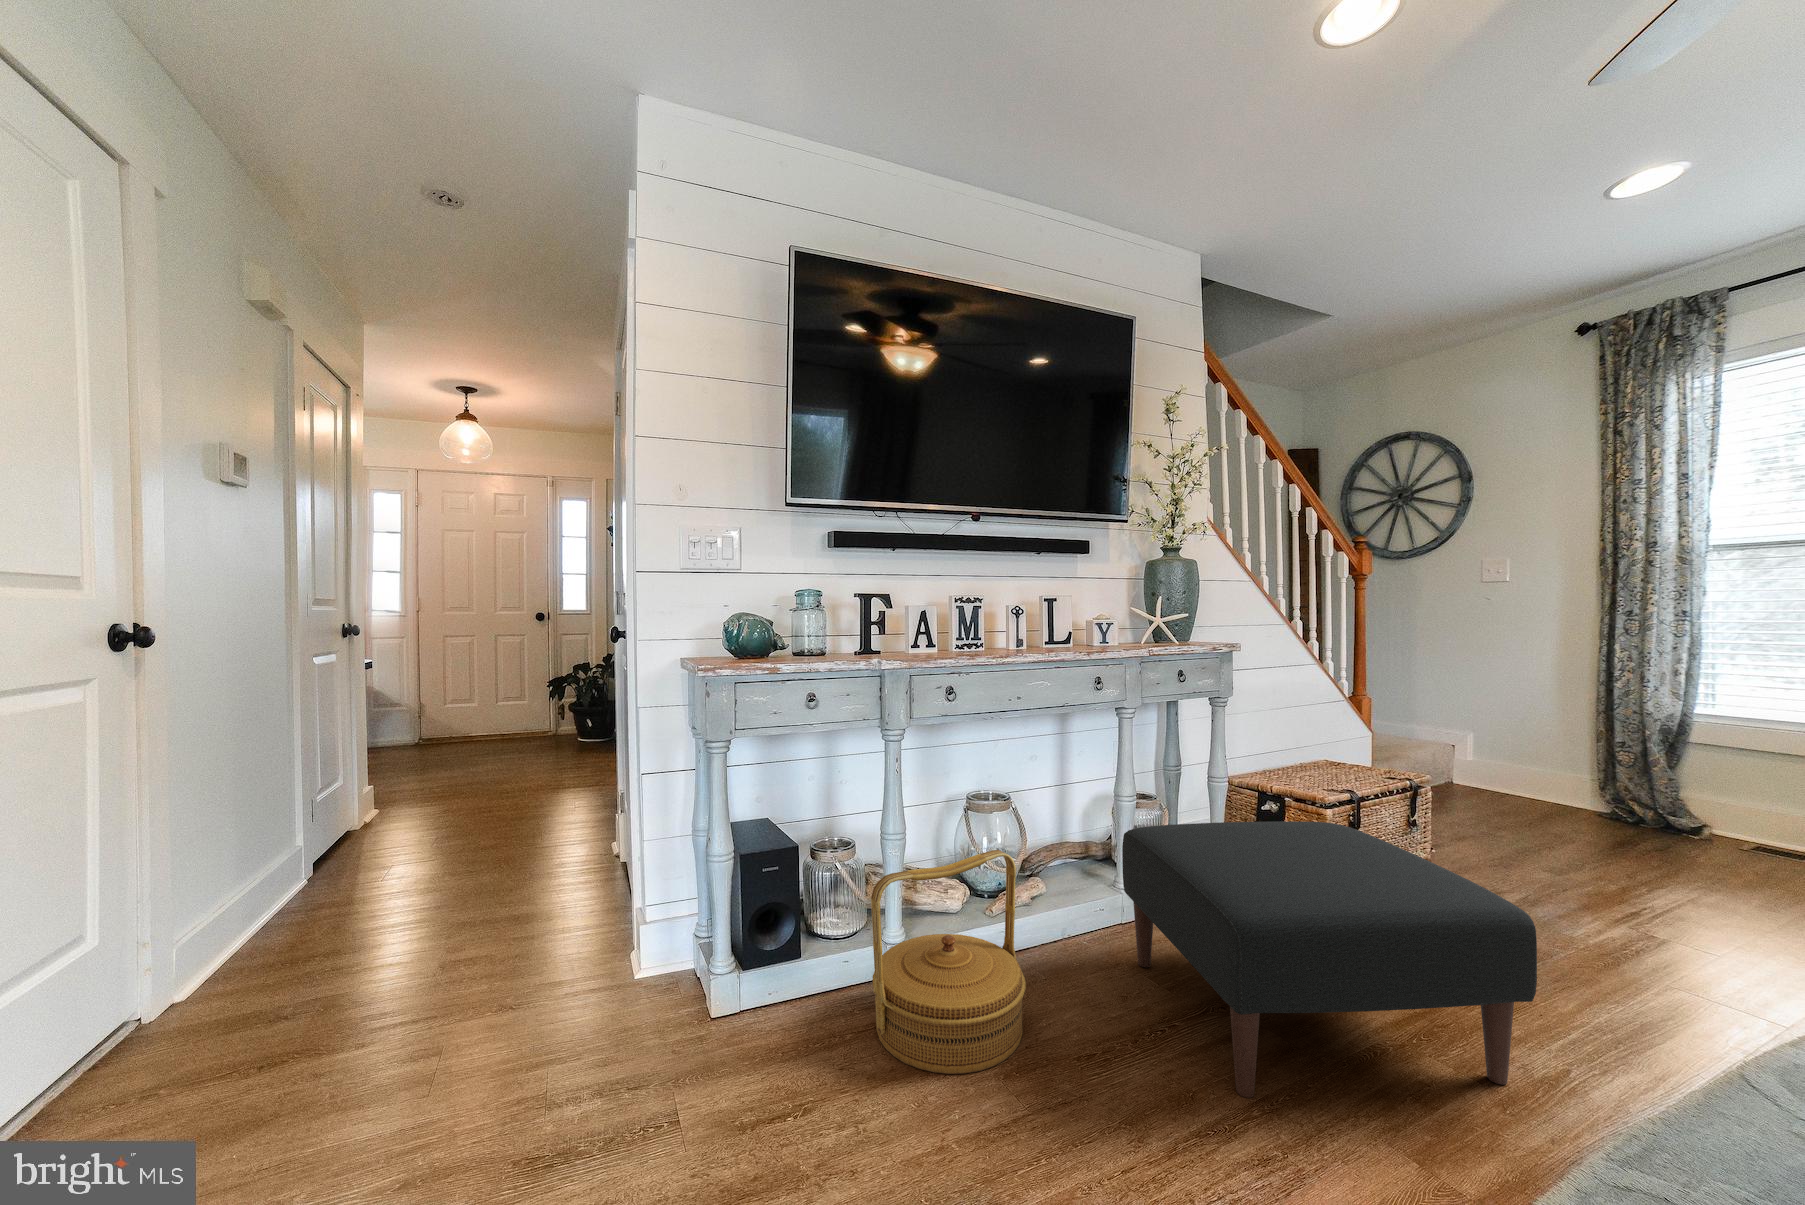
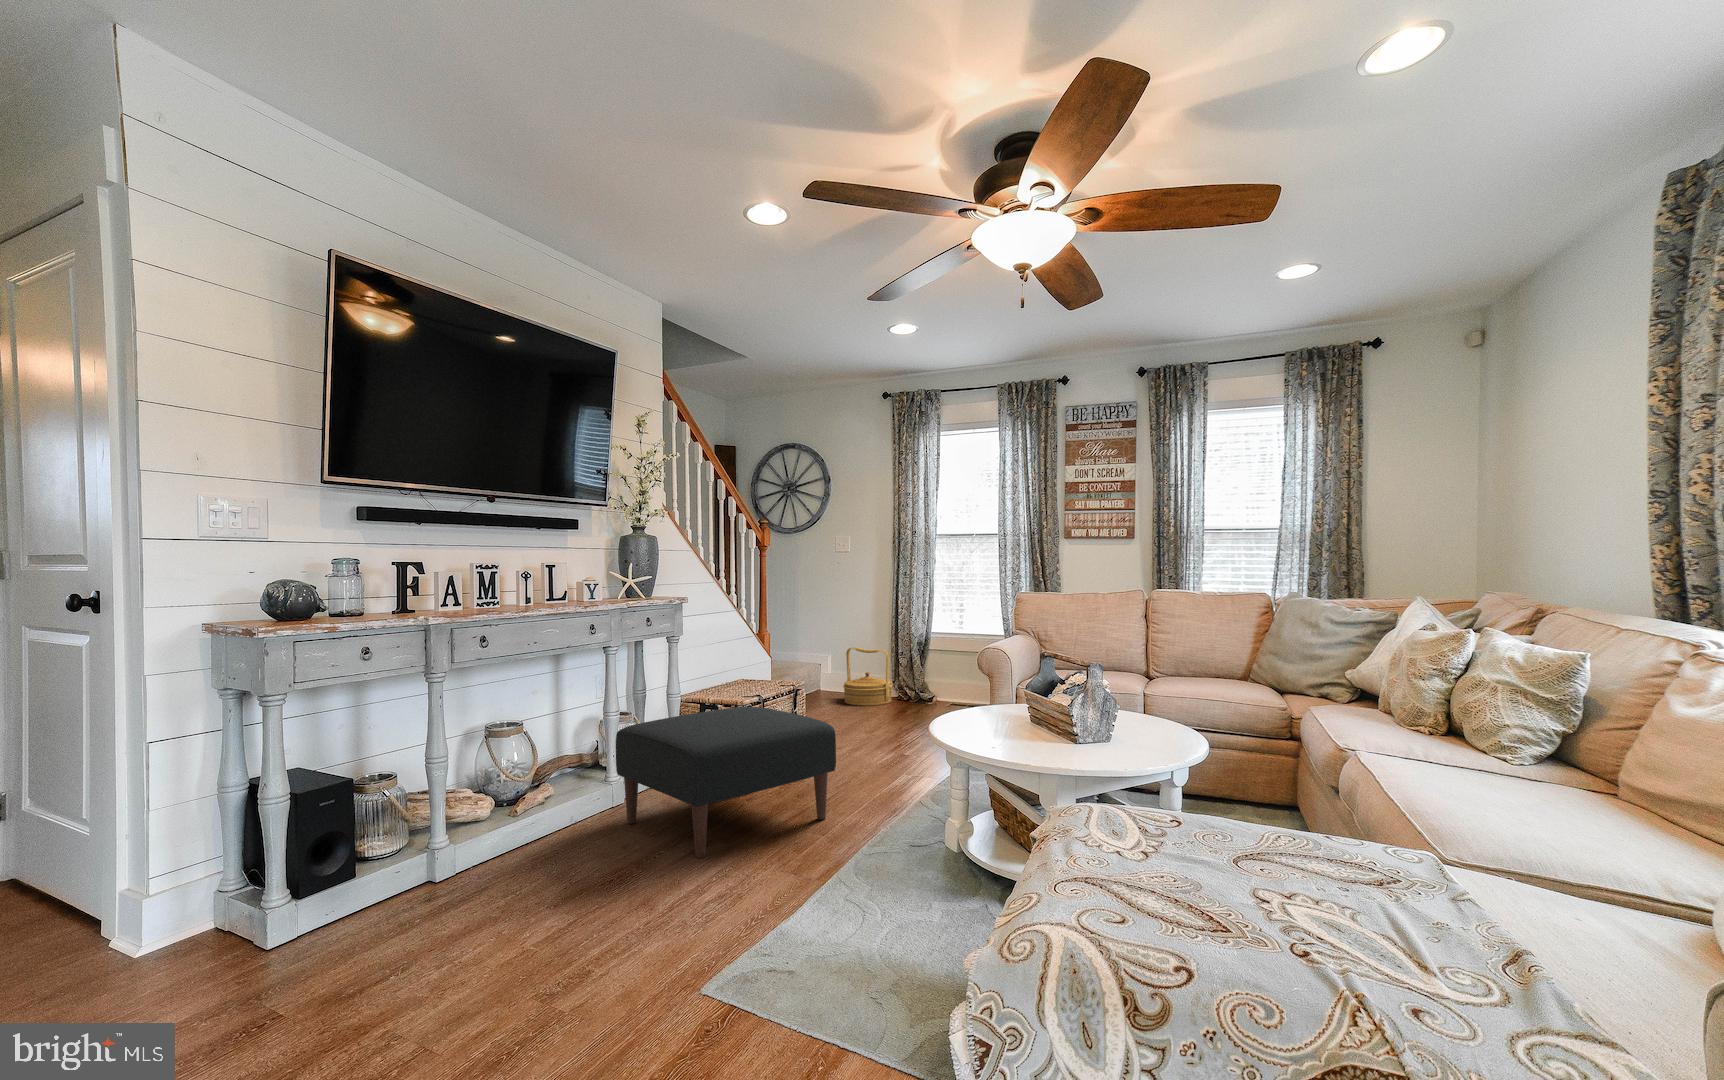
woven basket: present [871,850,1026,1074] -> present [843,647,892,706]

